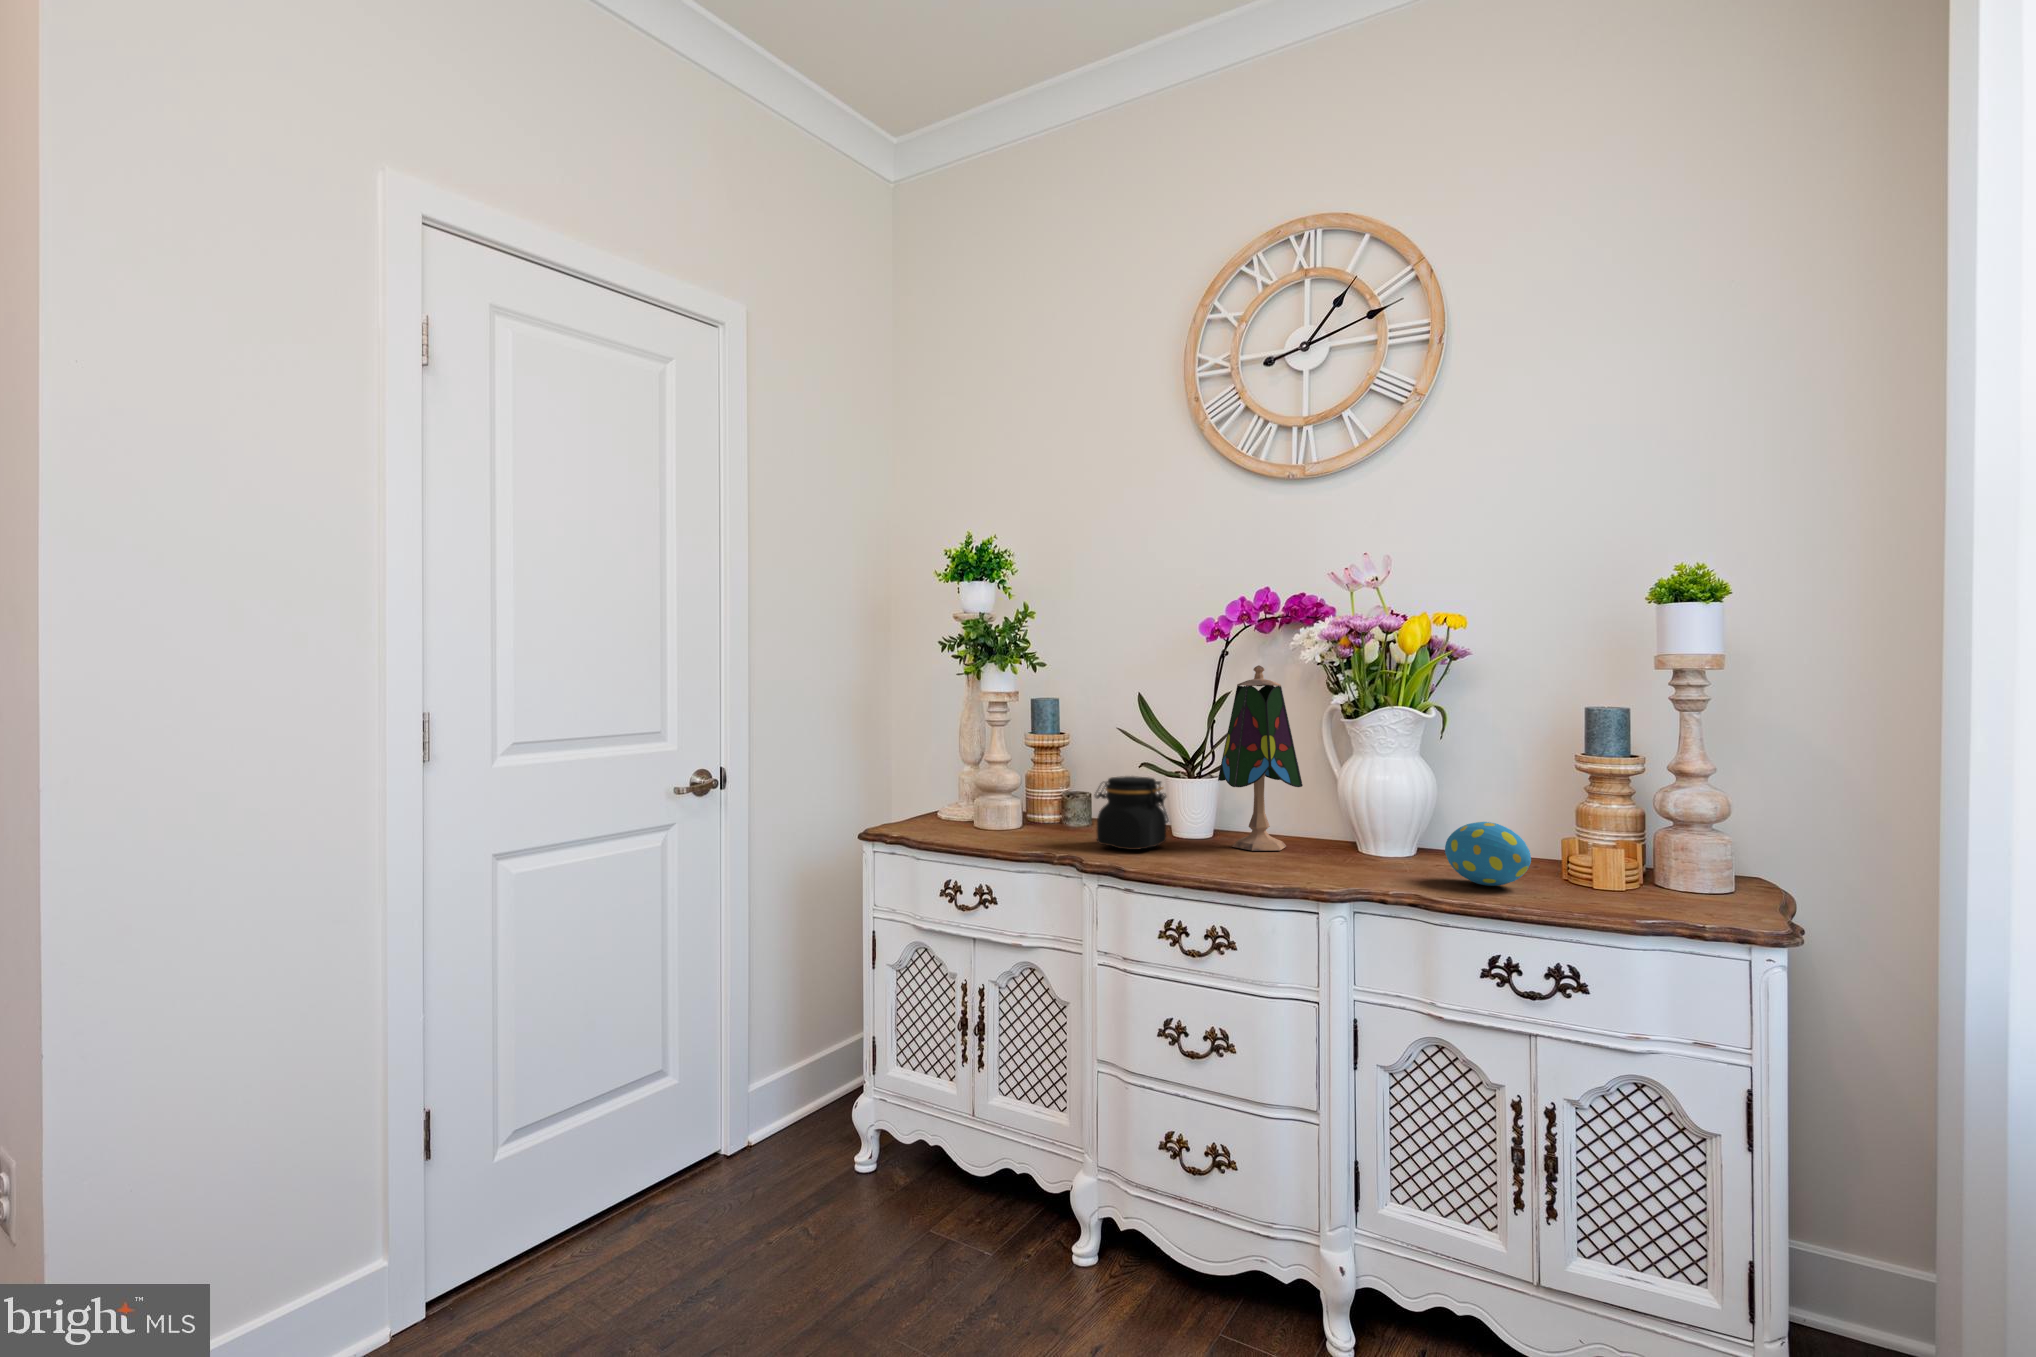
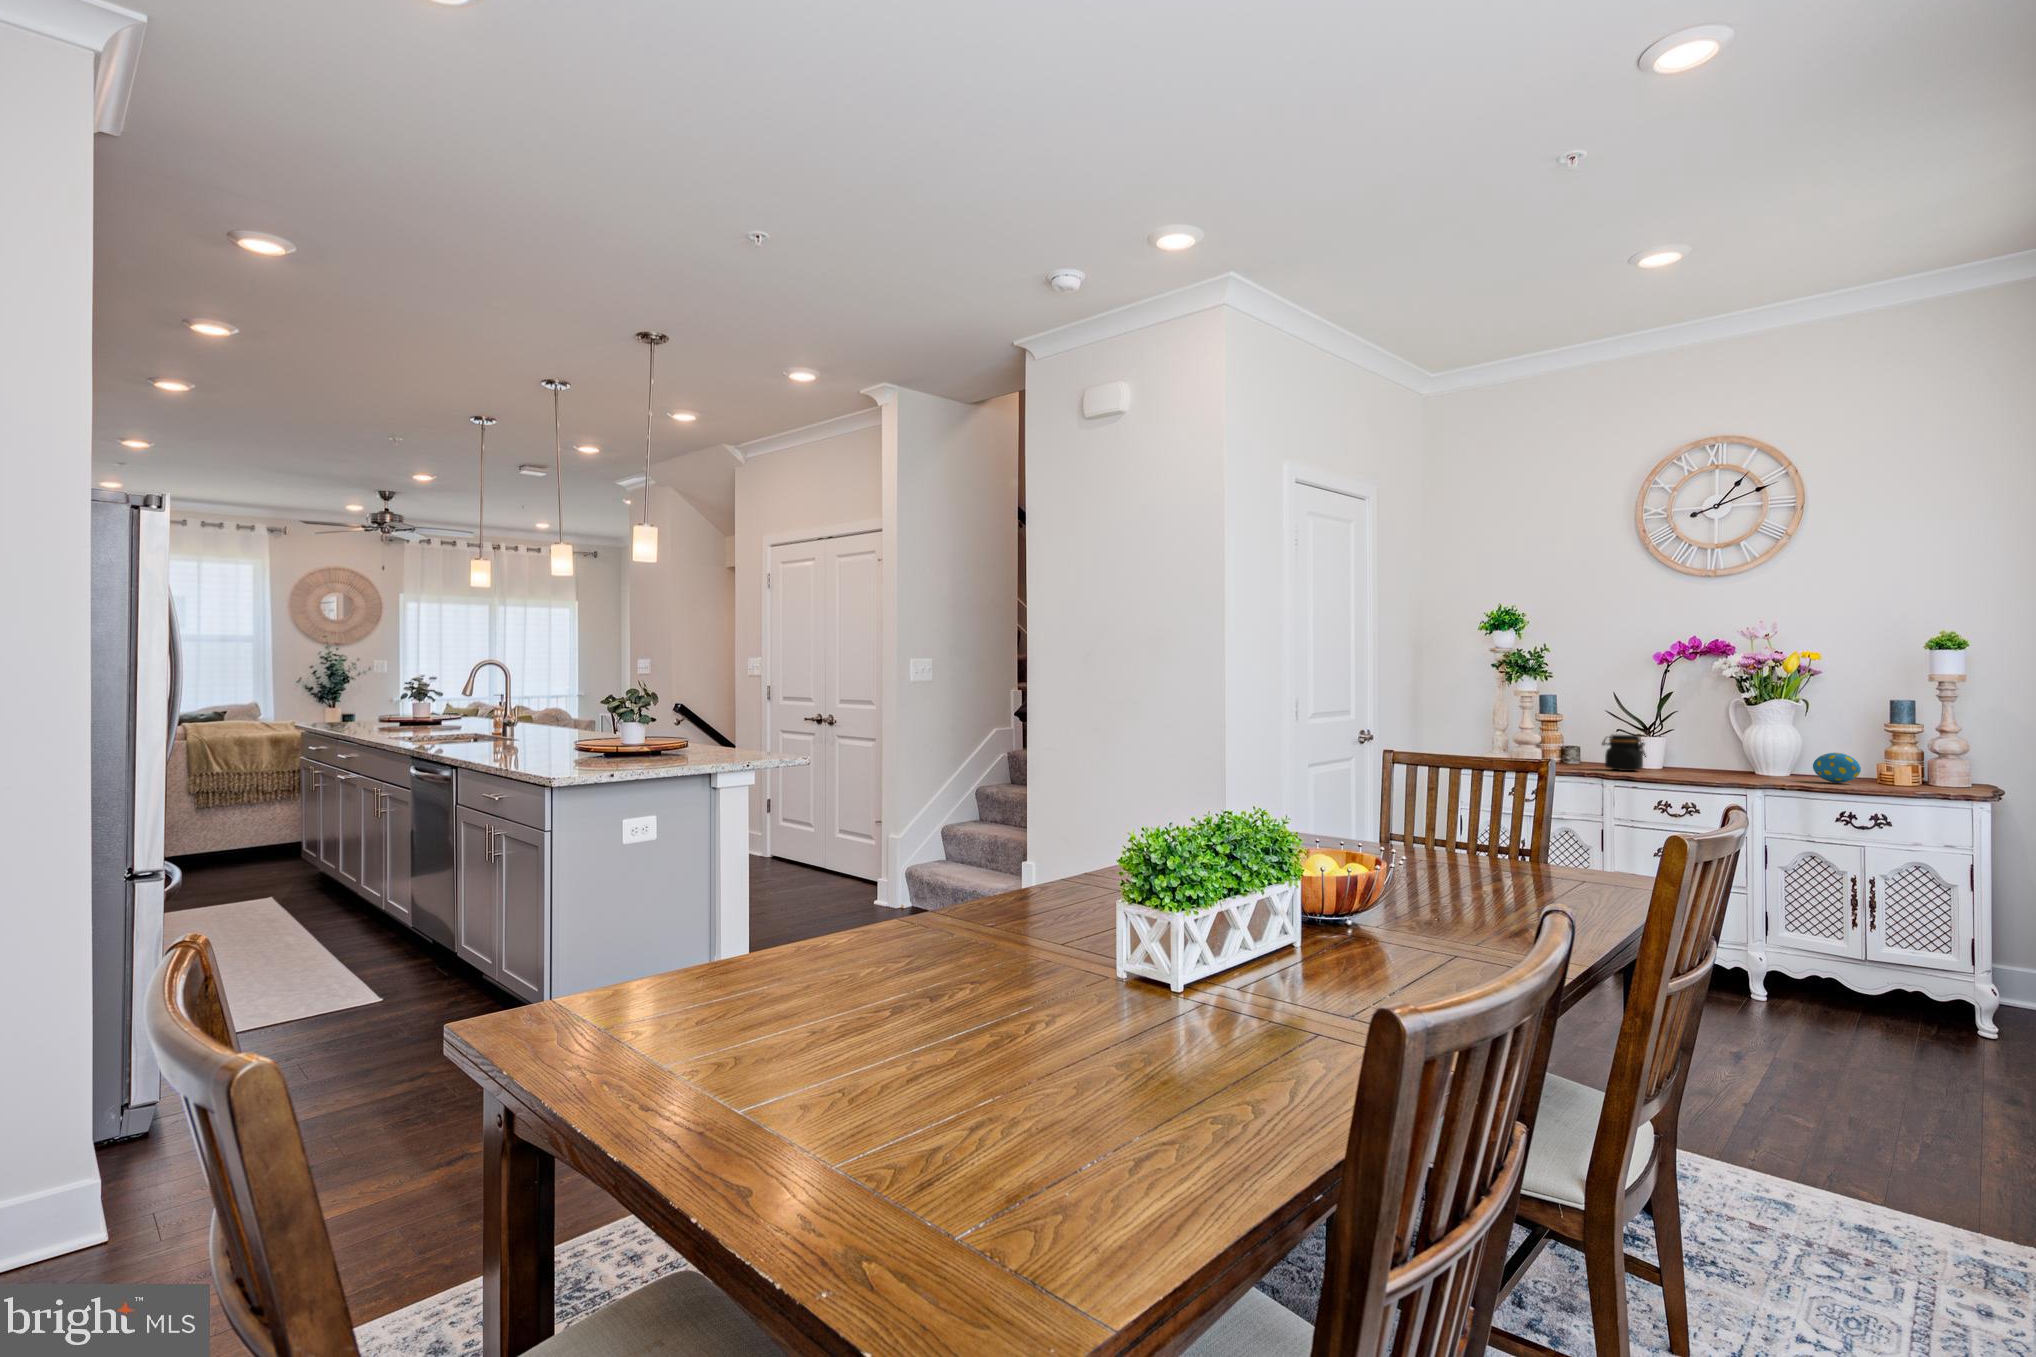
table lamp: present [1218,665,1303,851] -> none [1668,677,1724,773]

